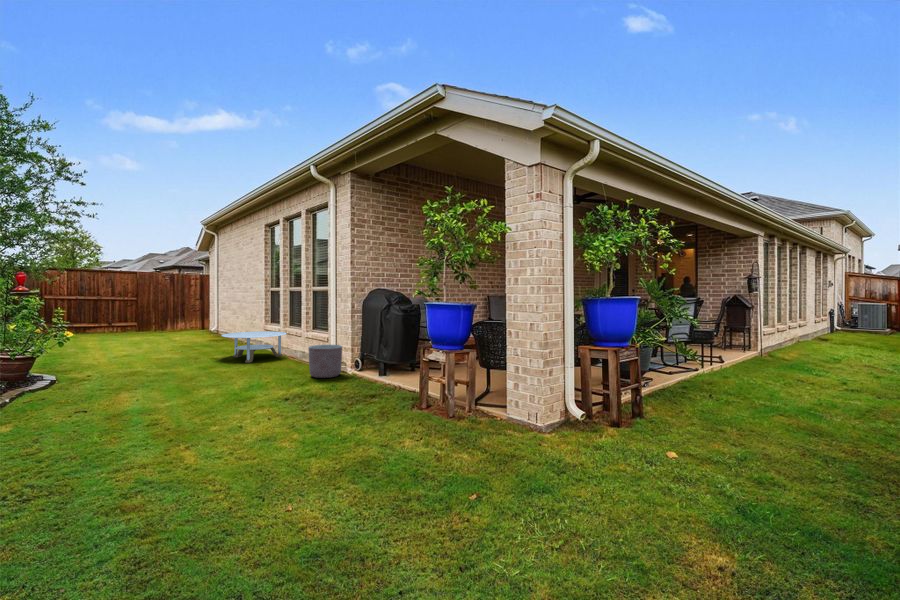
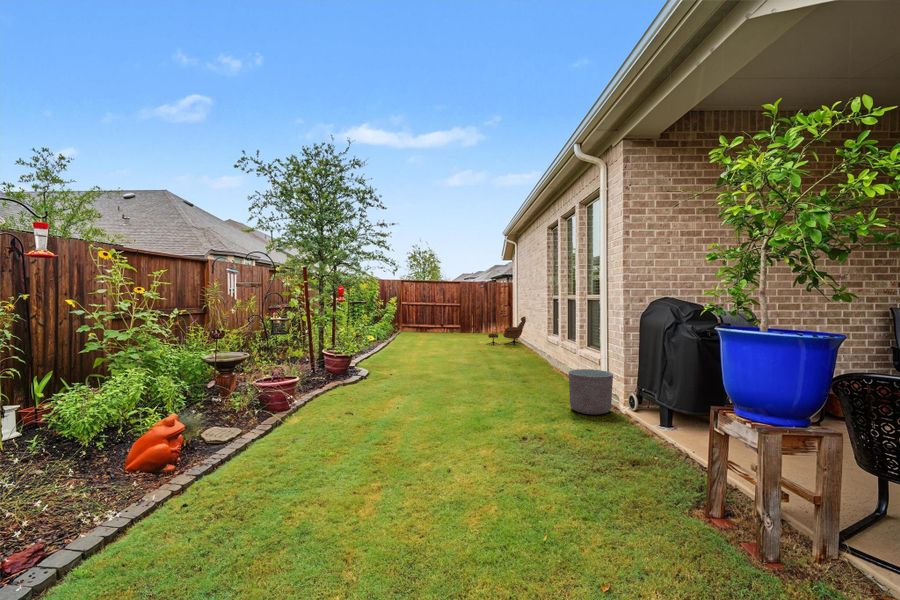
lounge chair: none [187,309,233,340] -> present [488,317,526,345]
round table: present [222,331,286,363] -> none [496,343,562,378]

